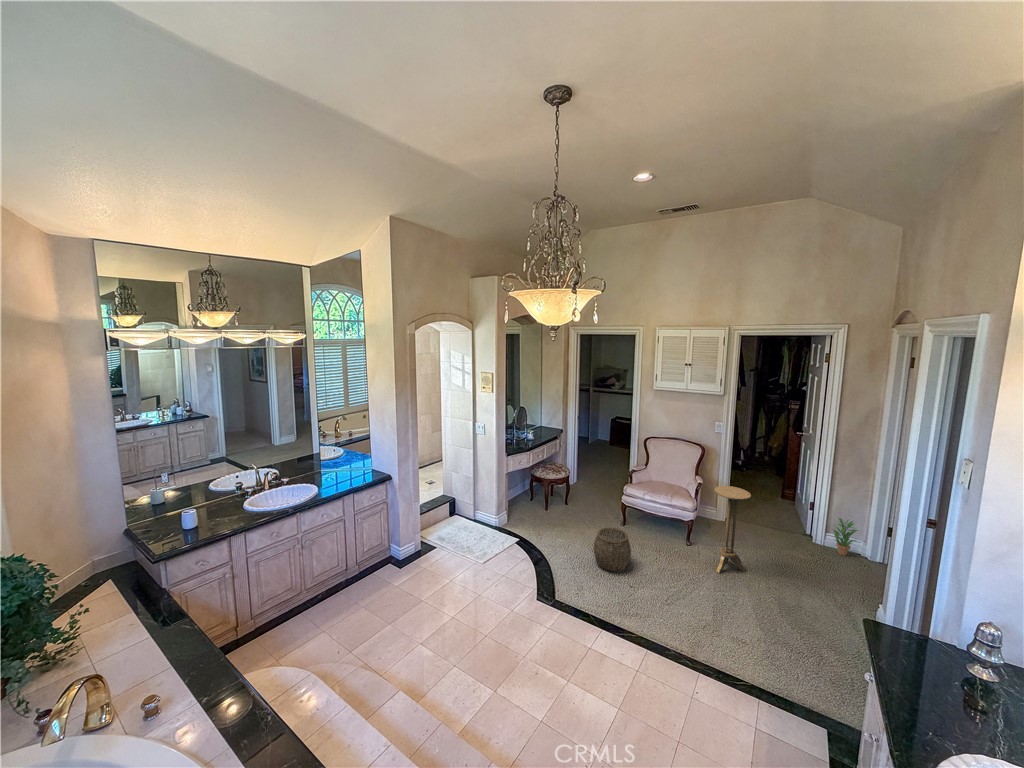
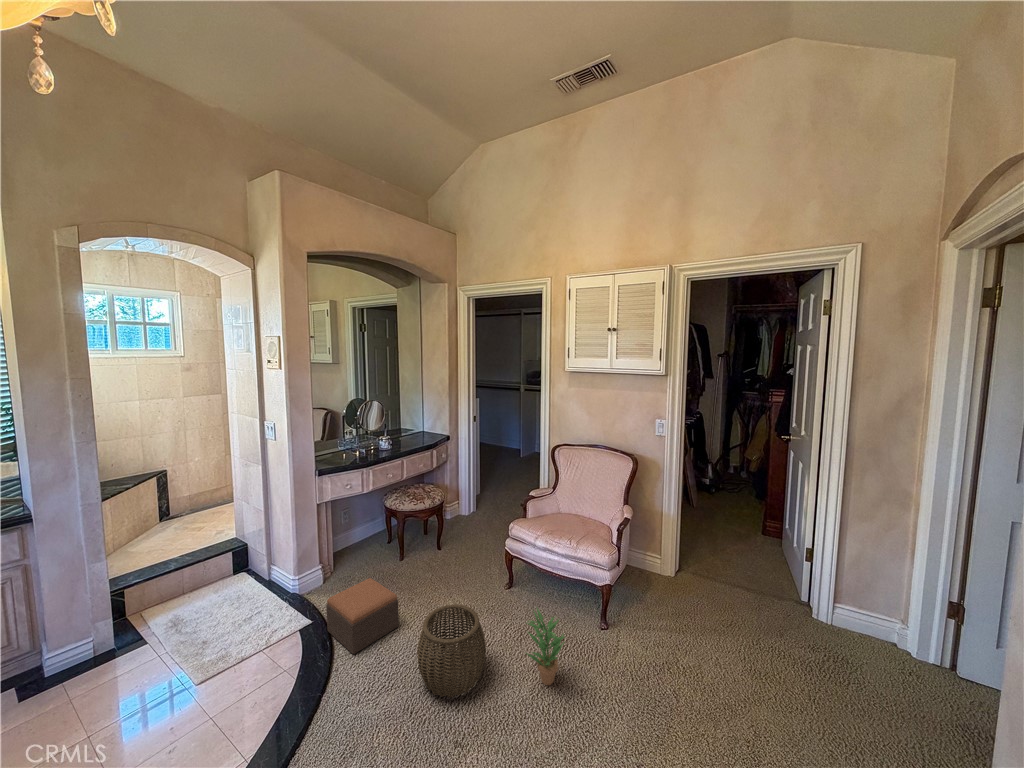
side table: present [715,486,751,573] -> none [636,527,700,698]
footstool: none [529,517,568,554] -> present [326,578,399,654]
potted plant: present [834,517,858,556] -> present [527,608,565,685]

